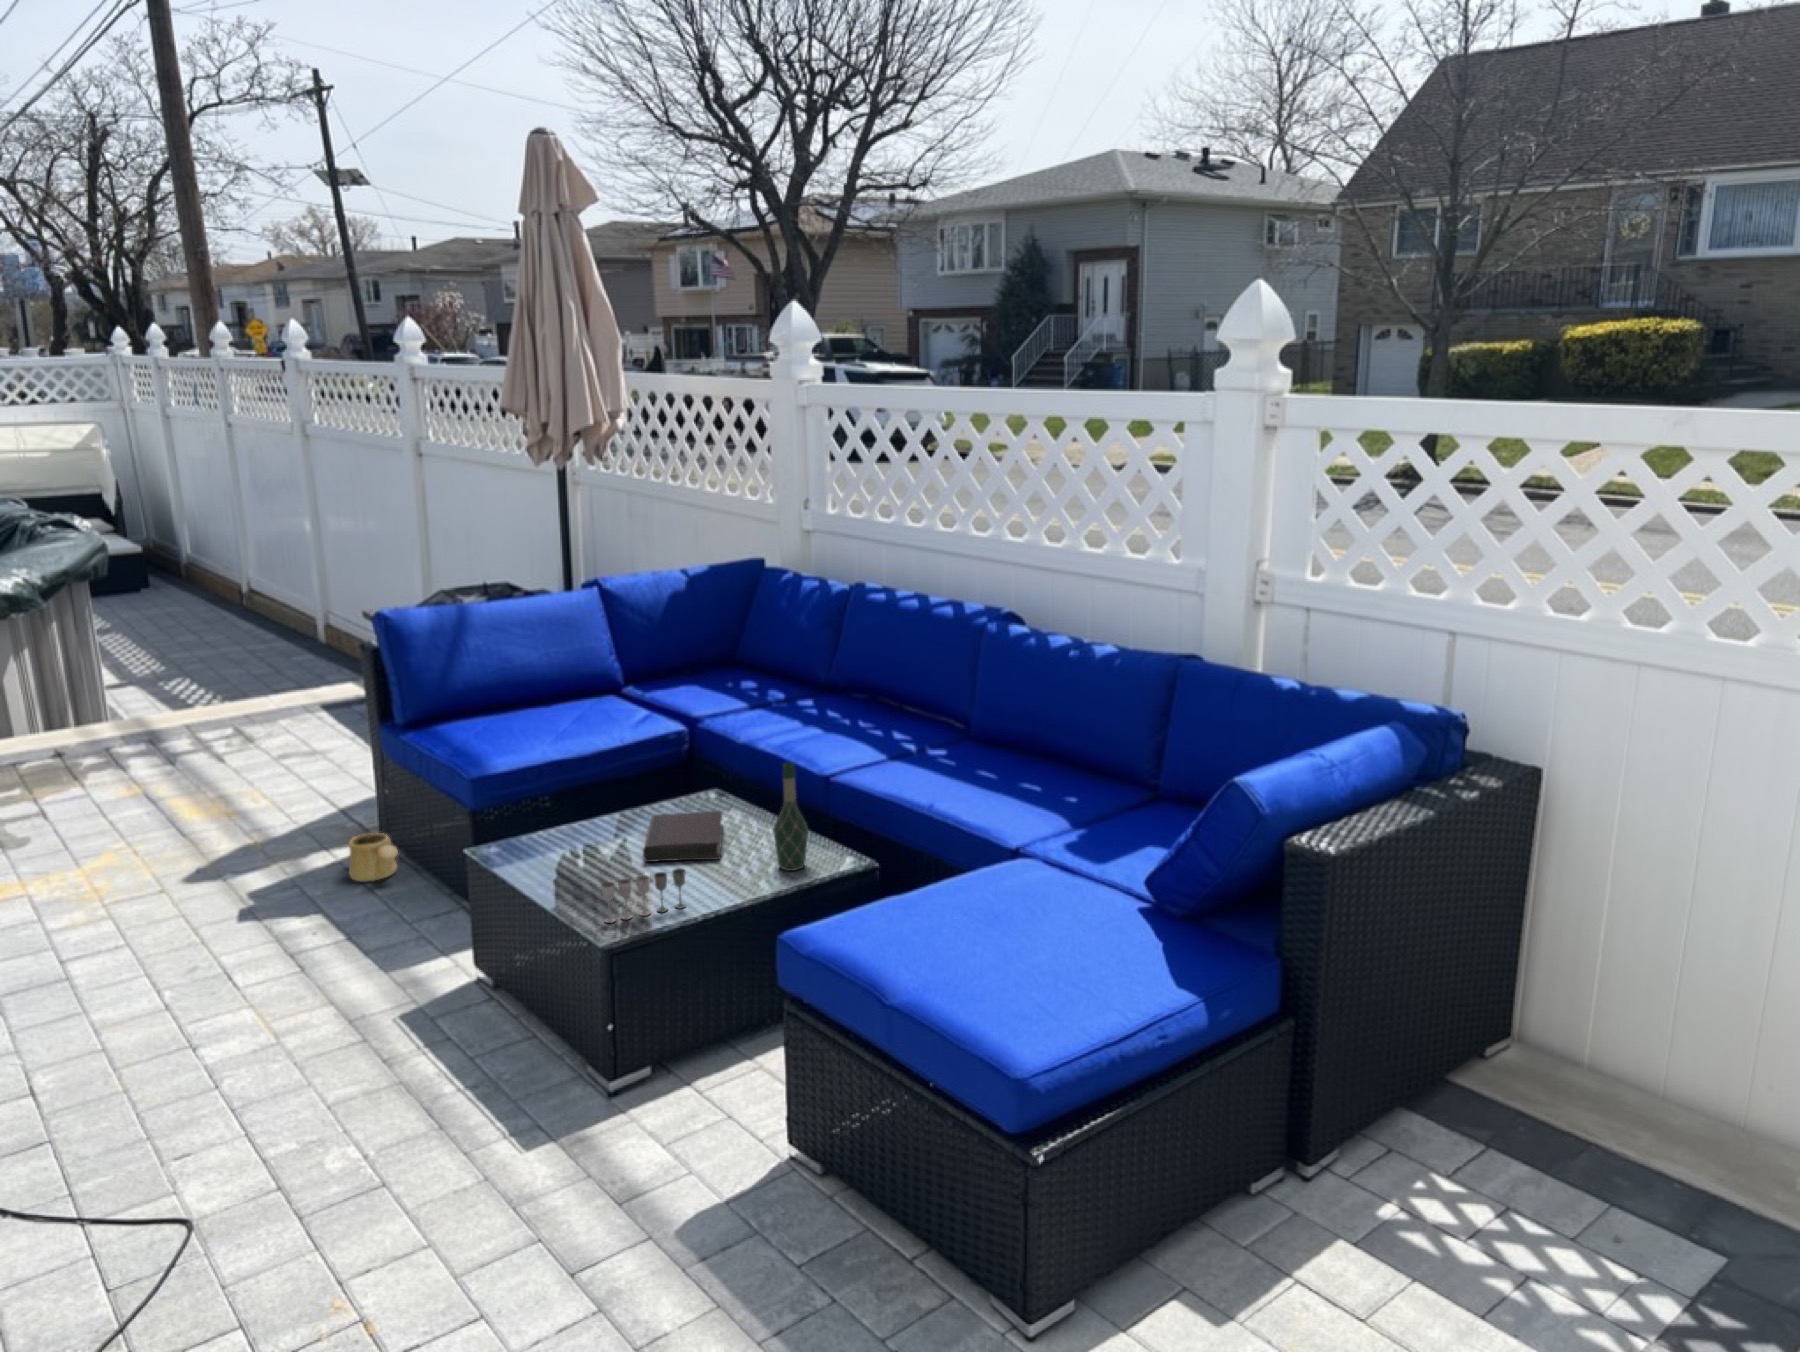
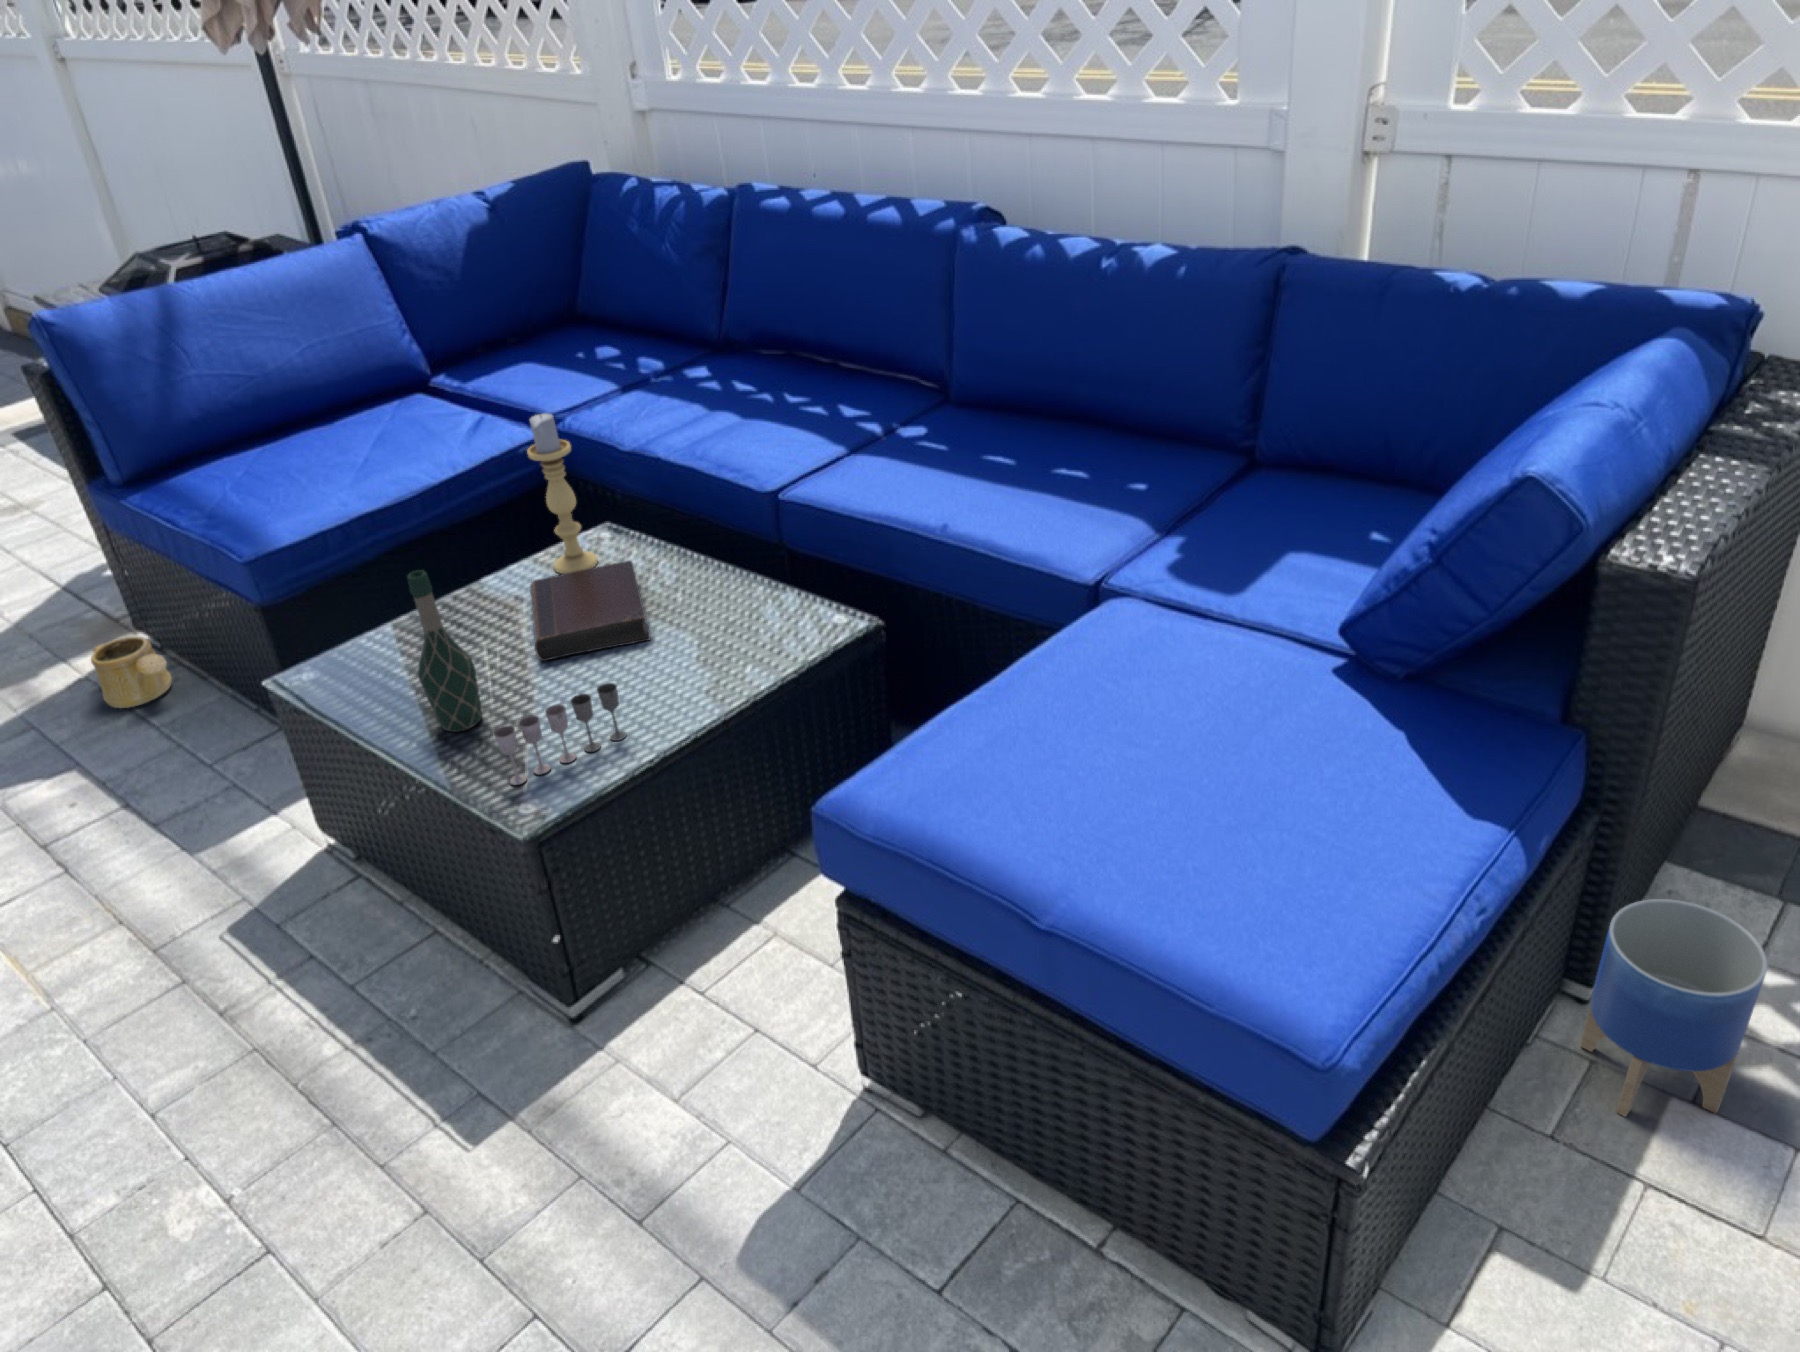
candle holder: none [668,705,702,818] -> present [527,413,598,574]
wine bottle: present [773,763,808,871] -> present [407,570,482,732]
planter: none [1287,1090,1391,1254] -> present [1580,899,1768,1116]

